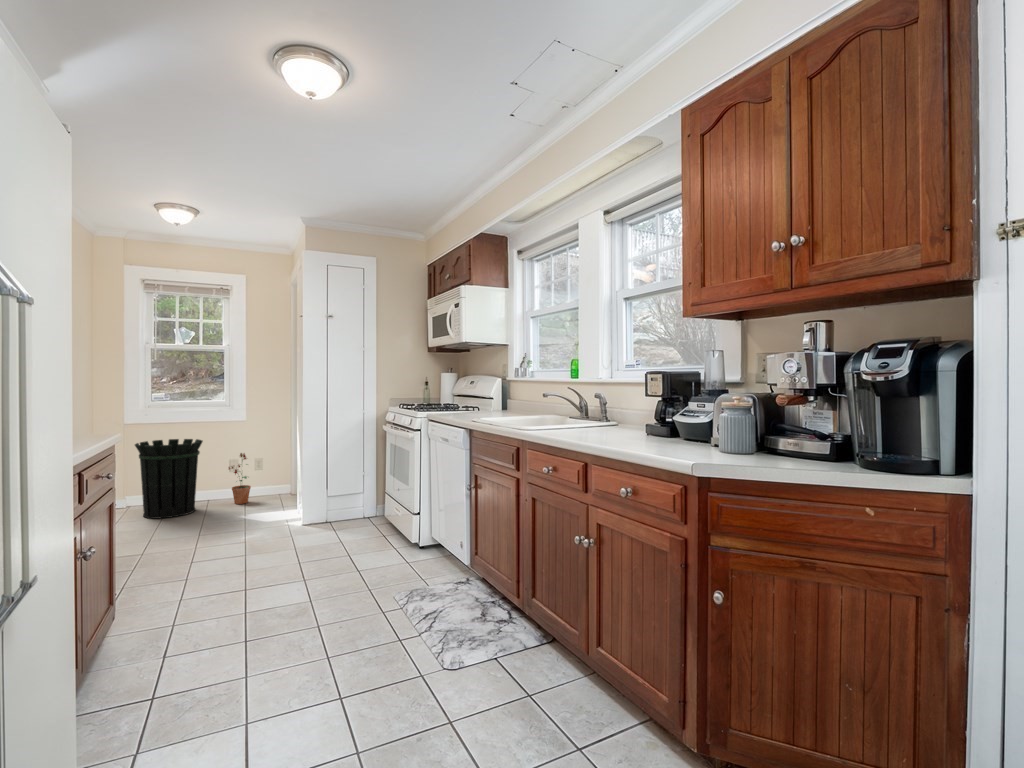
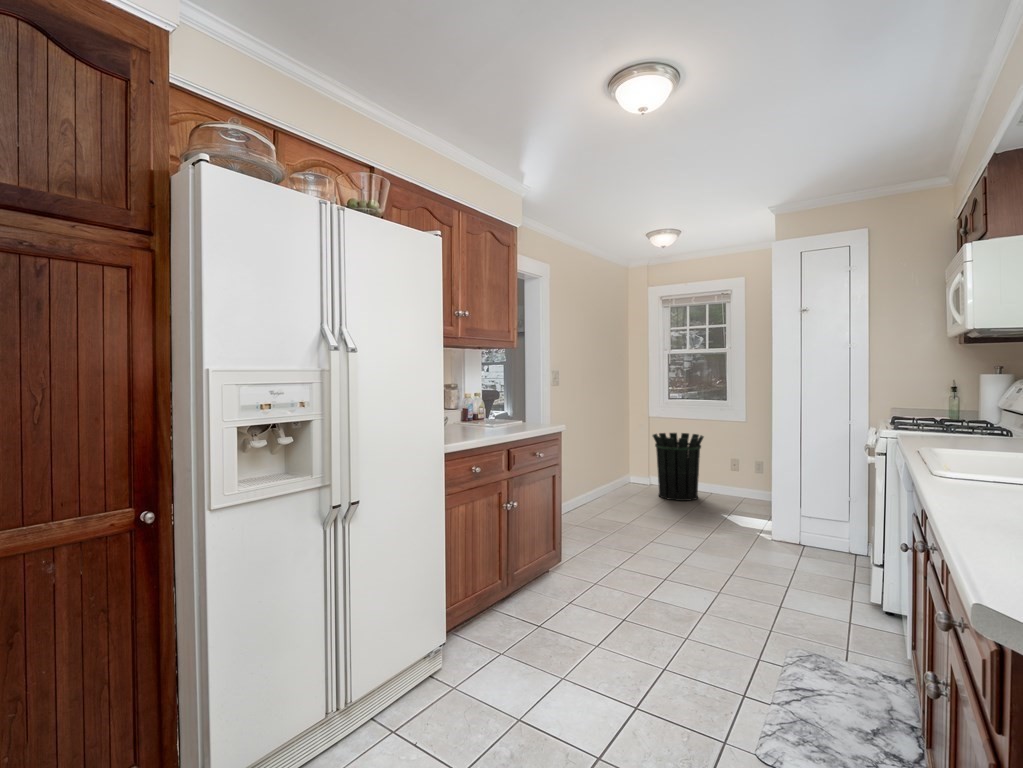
potted plant: present [229,453,251,504] -> none [729,452,749,502]

